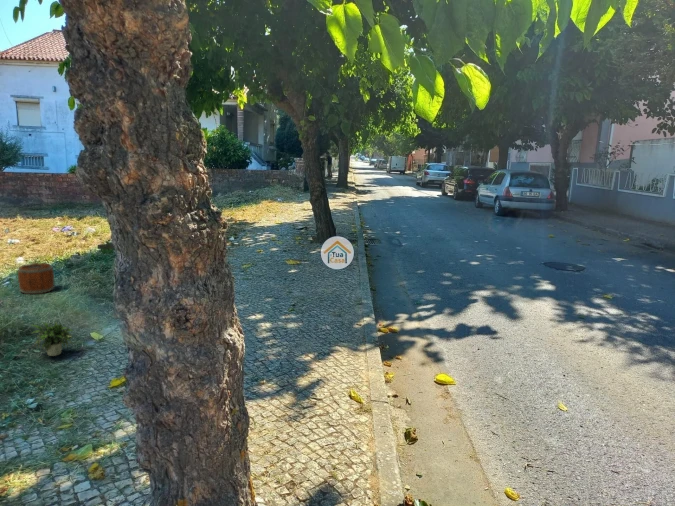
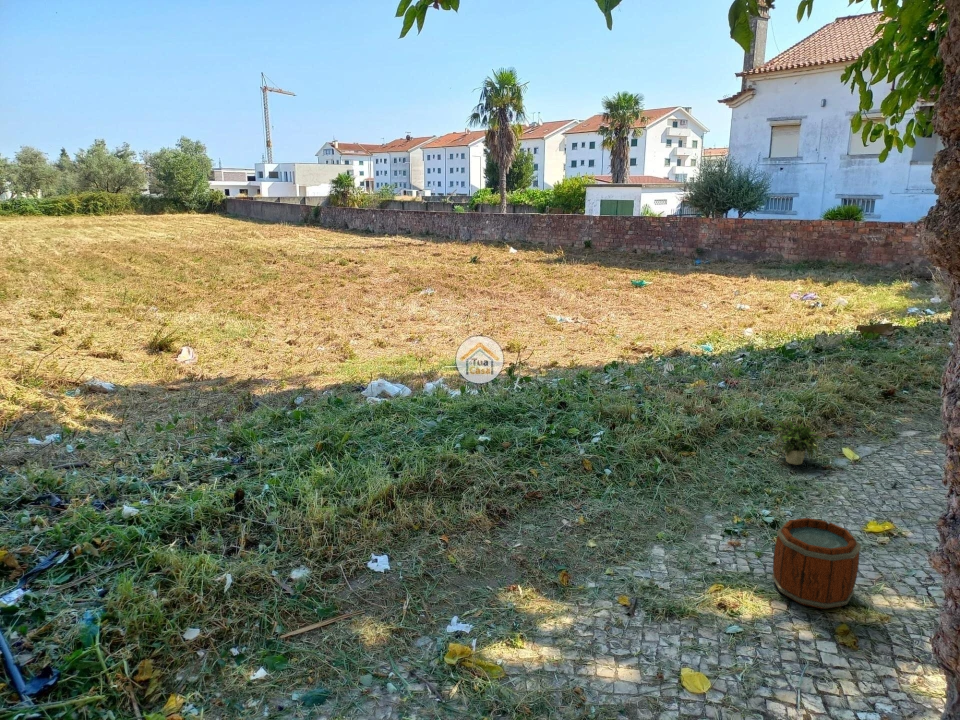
bucket: present [18,263,54,294] -> present [772,518,861,609]

